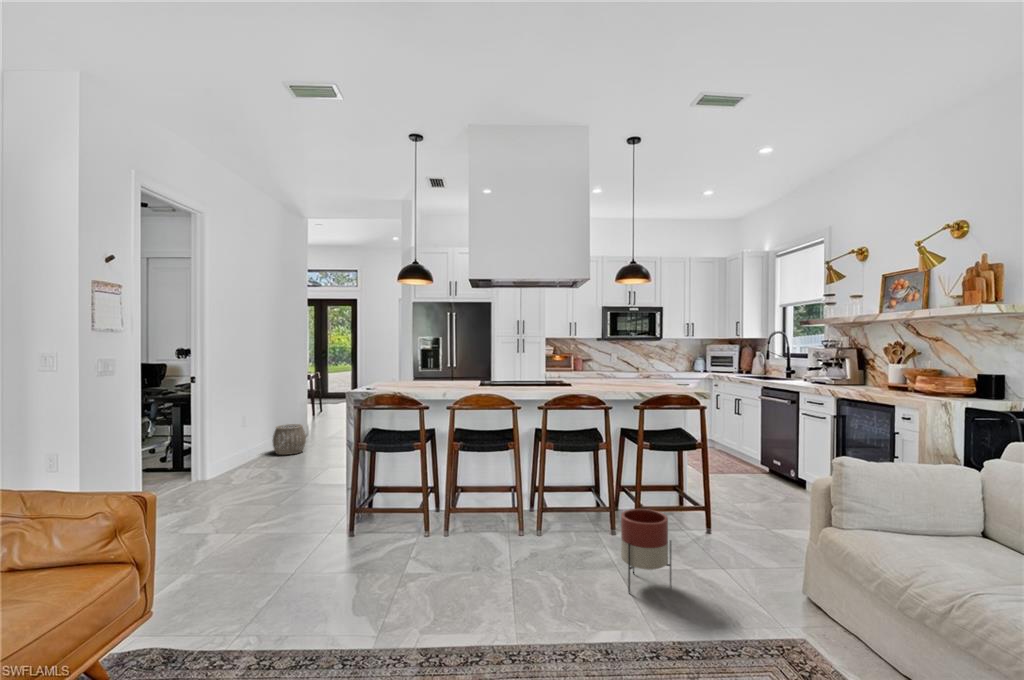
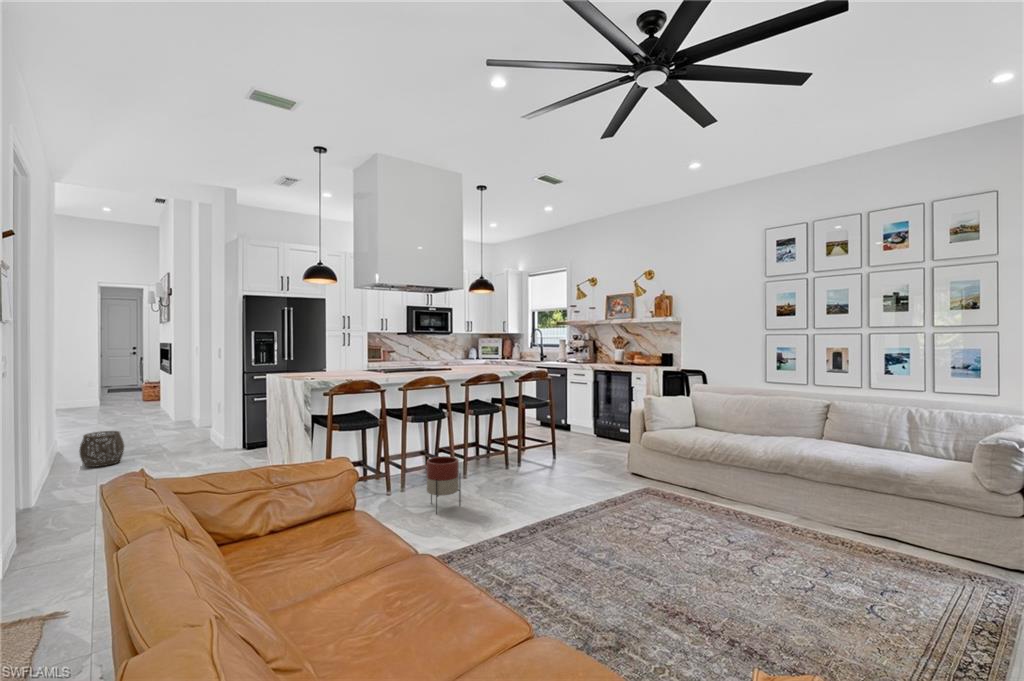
planter: present [621,509,671,593] -> present [427,456,461,514]

